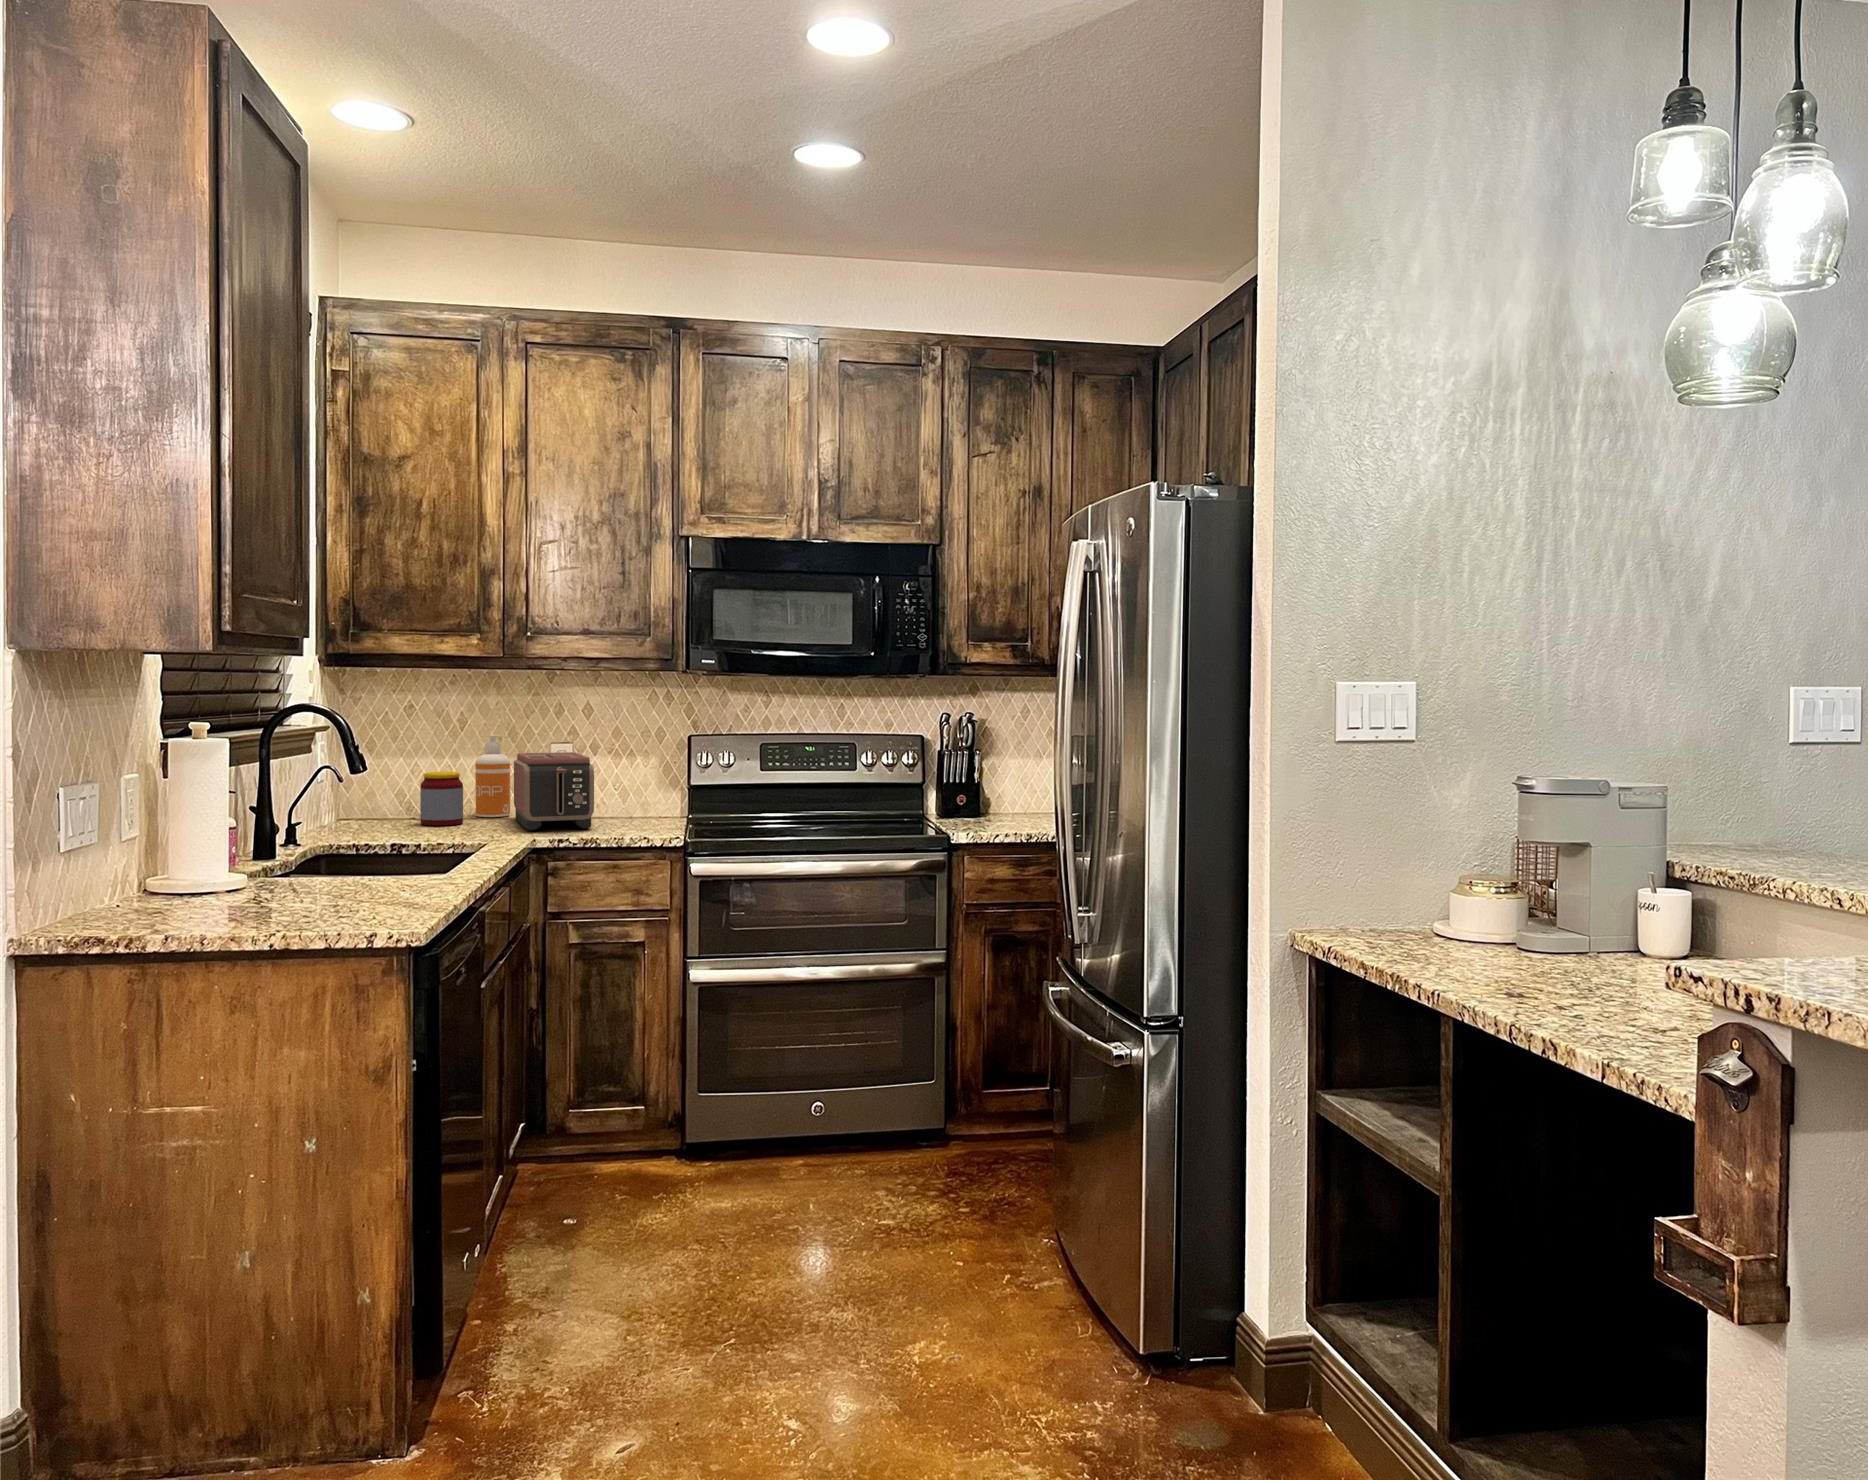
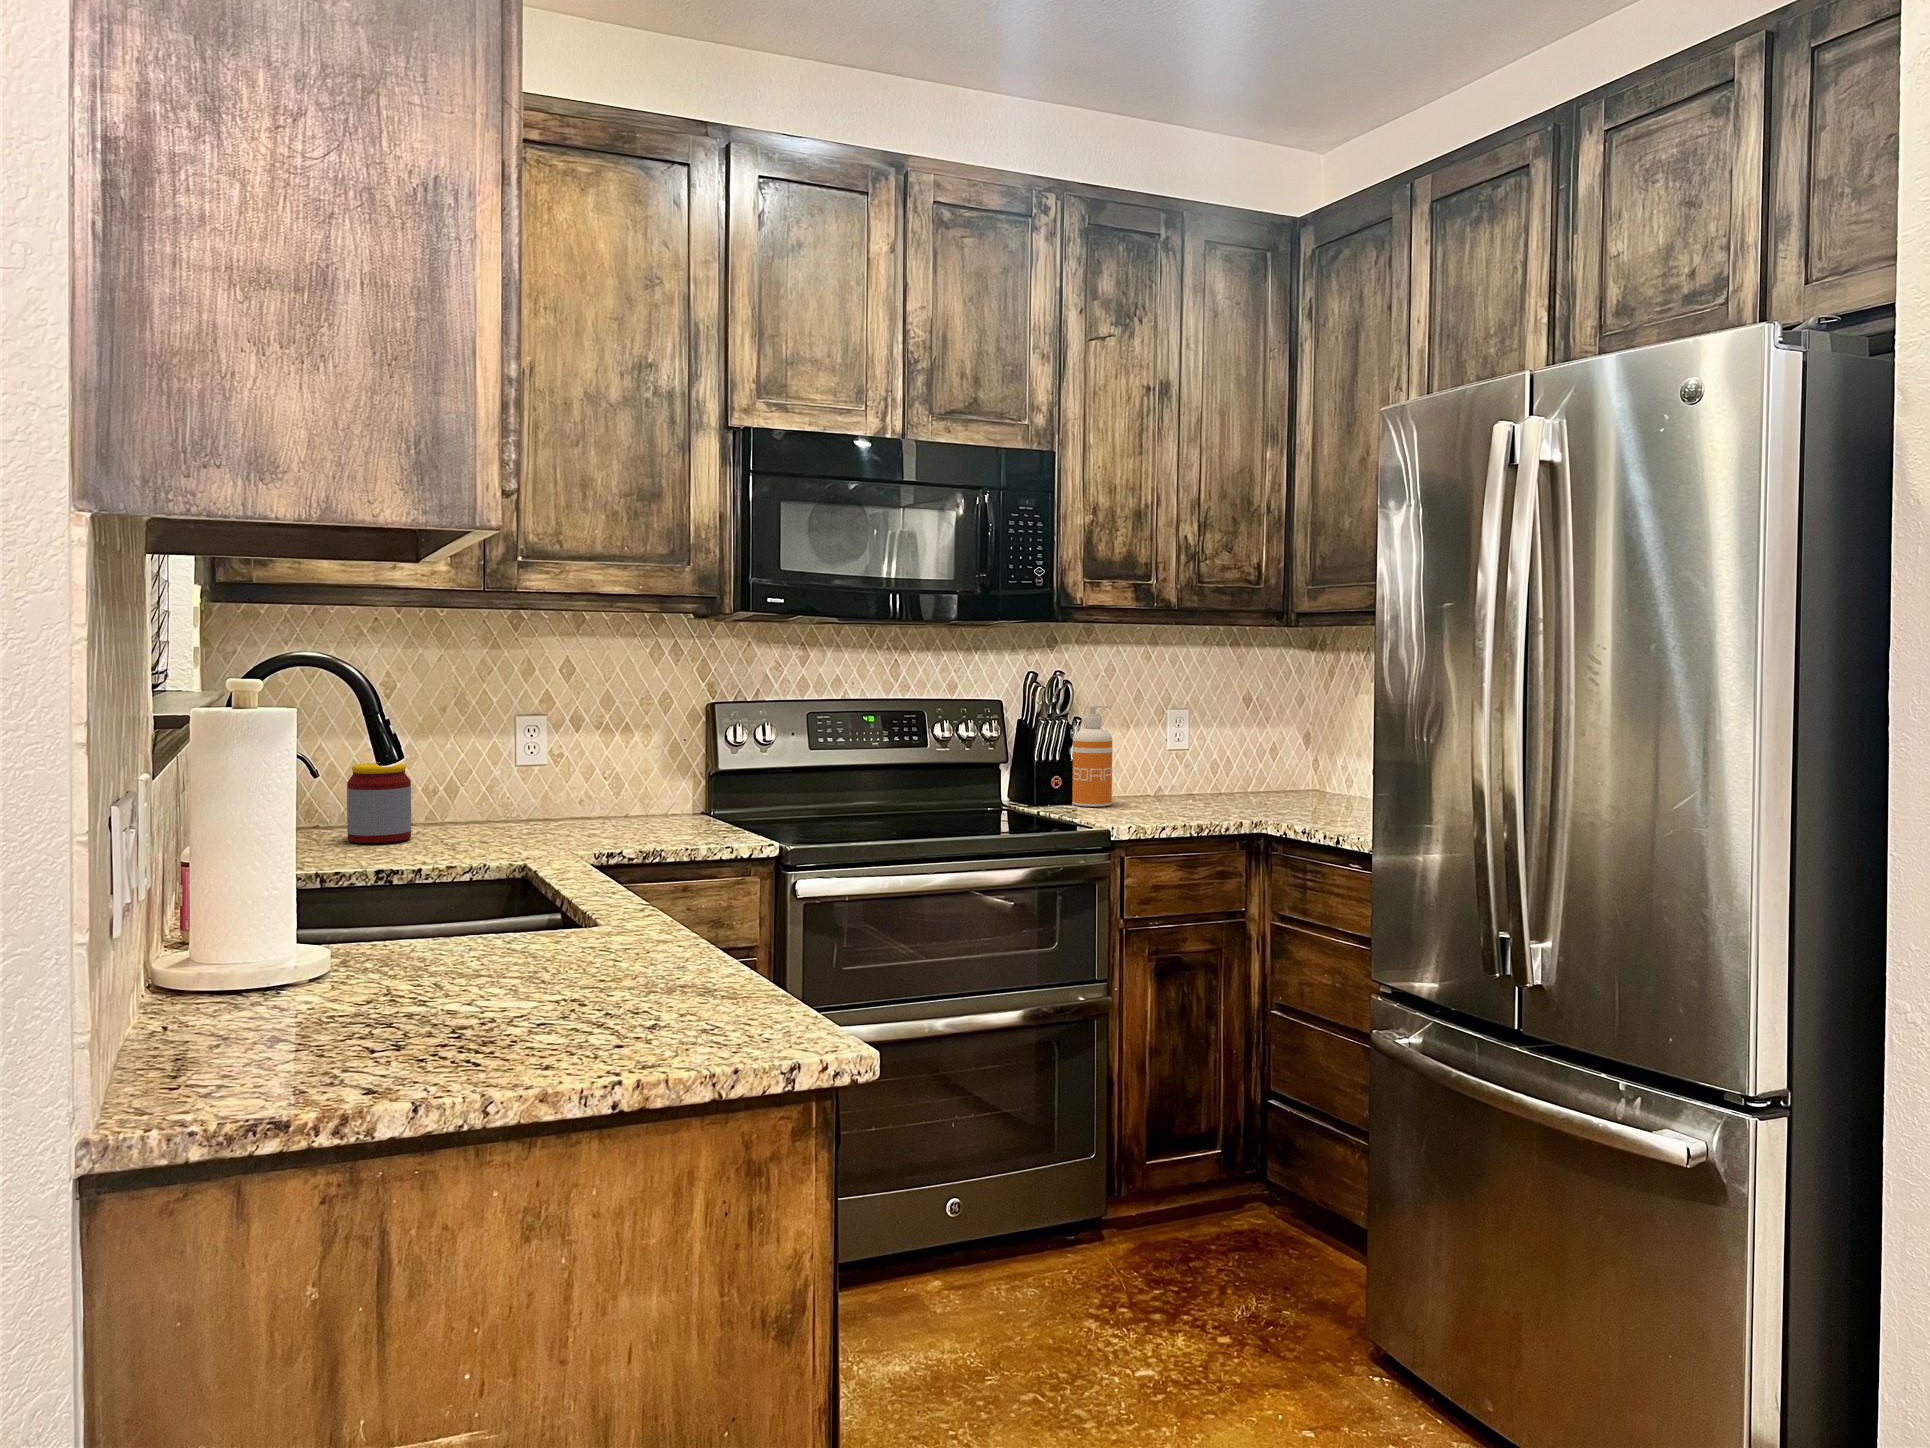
soap dispenser: present [476,735,510,817] -> present [1072,705,1112,807]
toaster: present [514,752,594,830] -> none [475,730,622,845]

